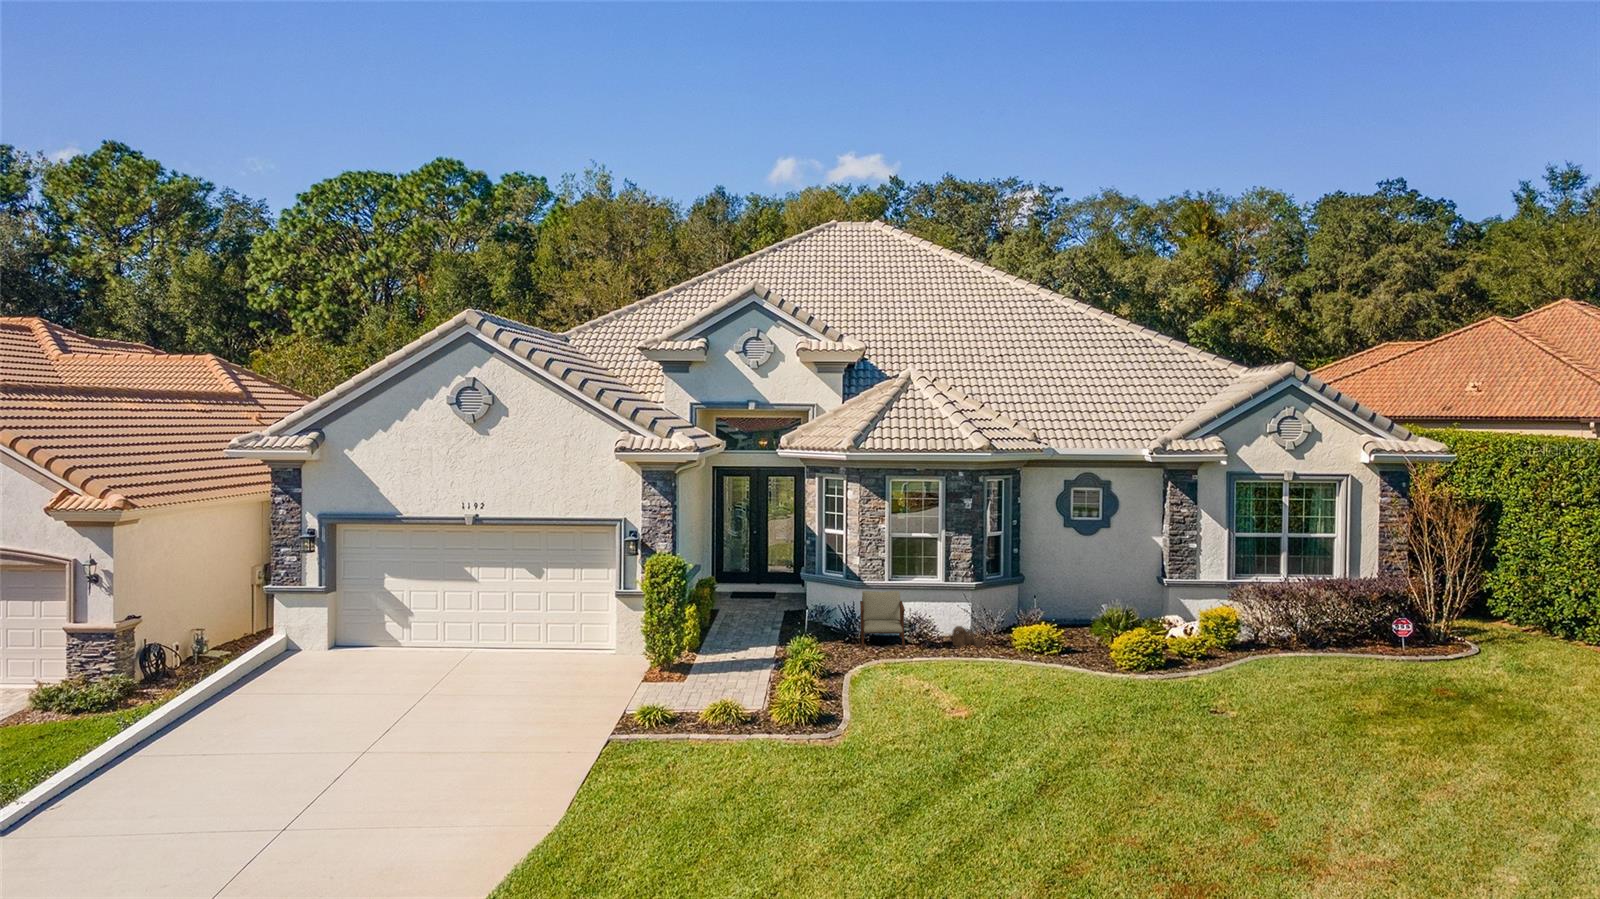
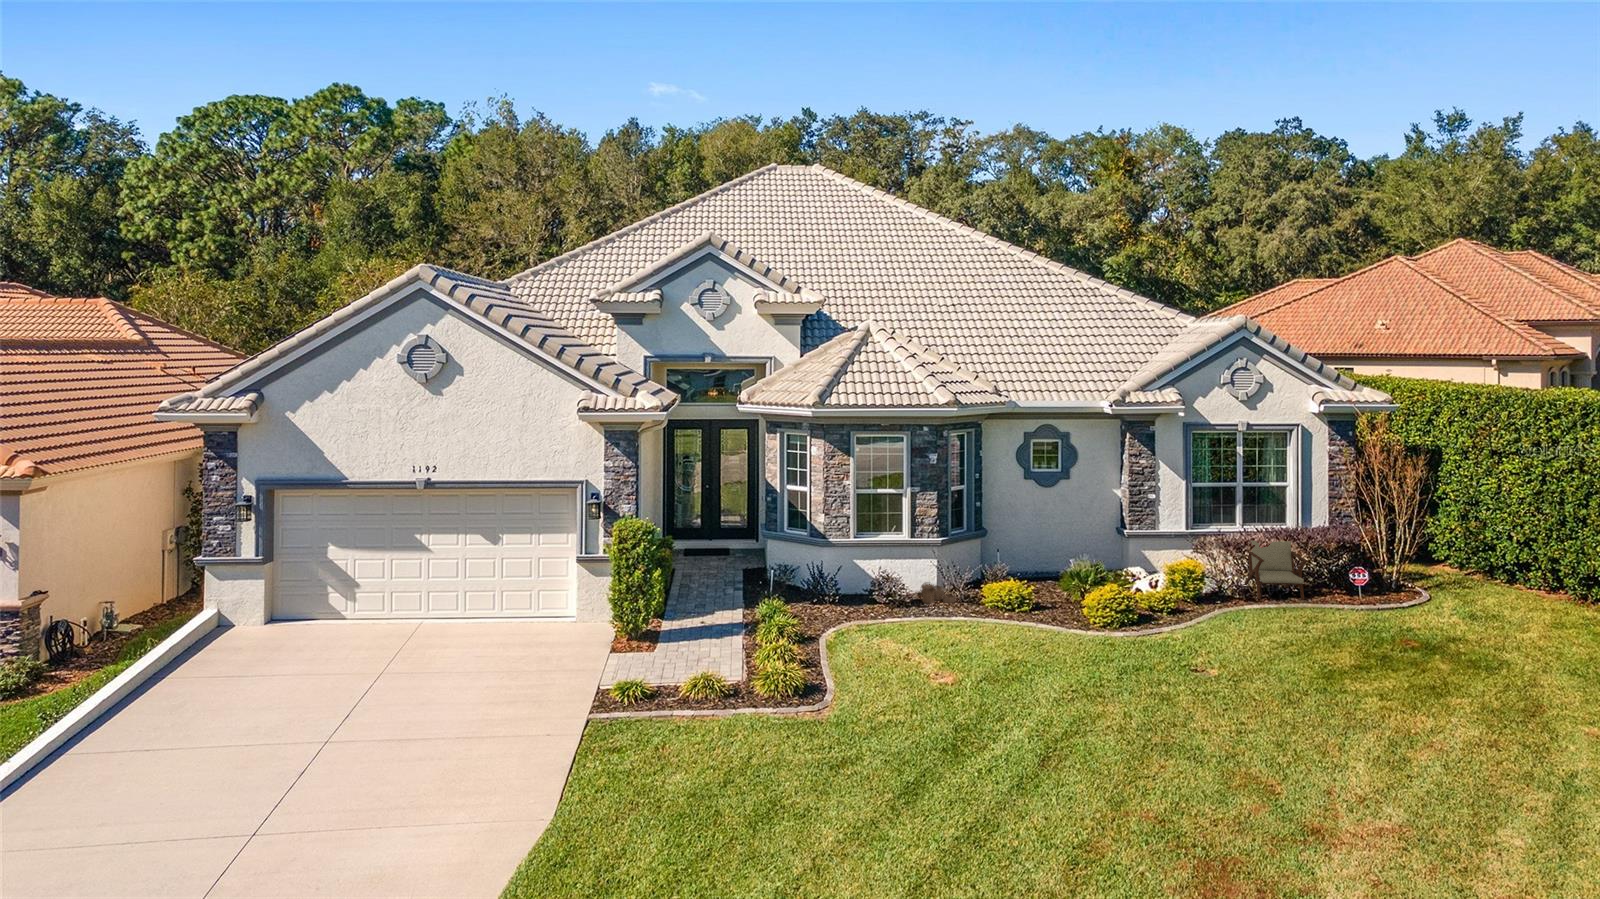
lounge chair: present [860,591,905,649] -> present [1243,541,1308,600]

